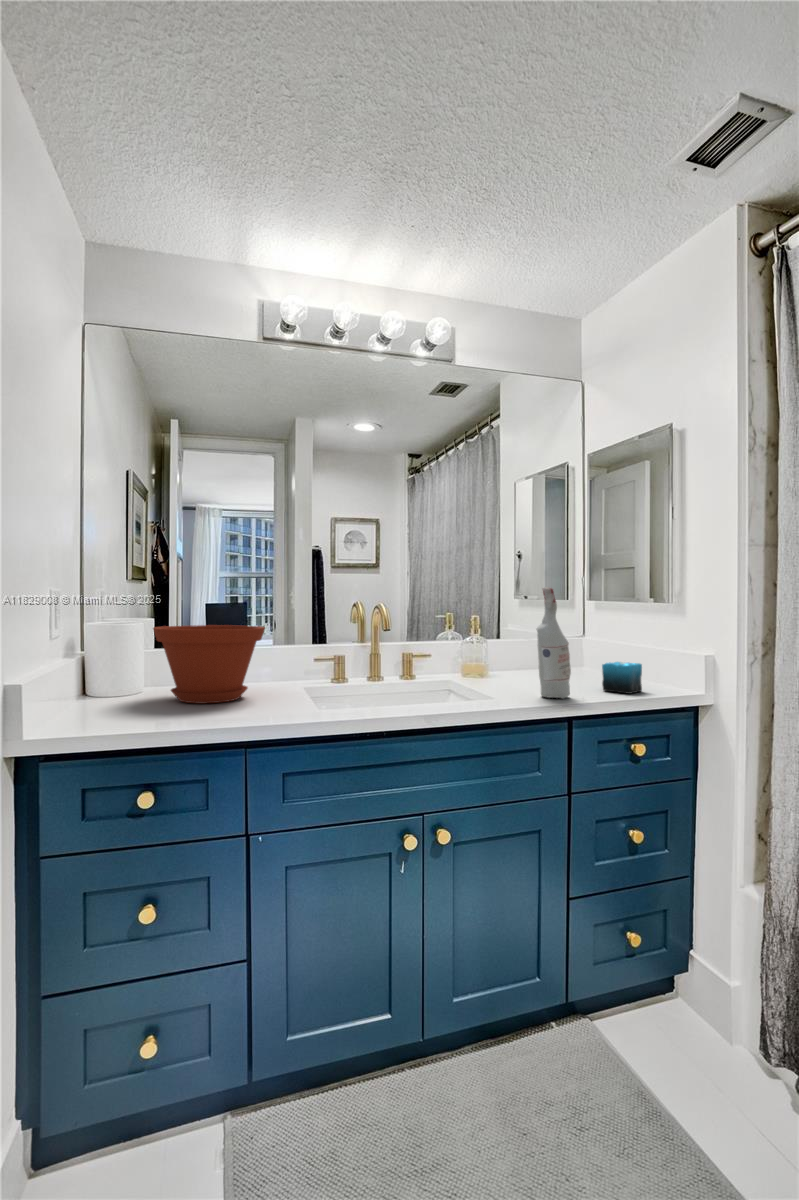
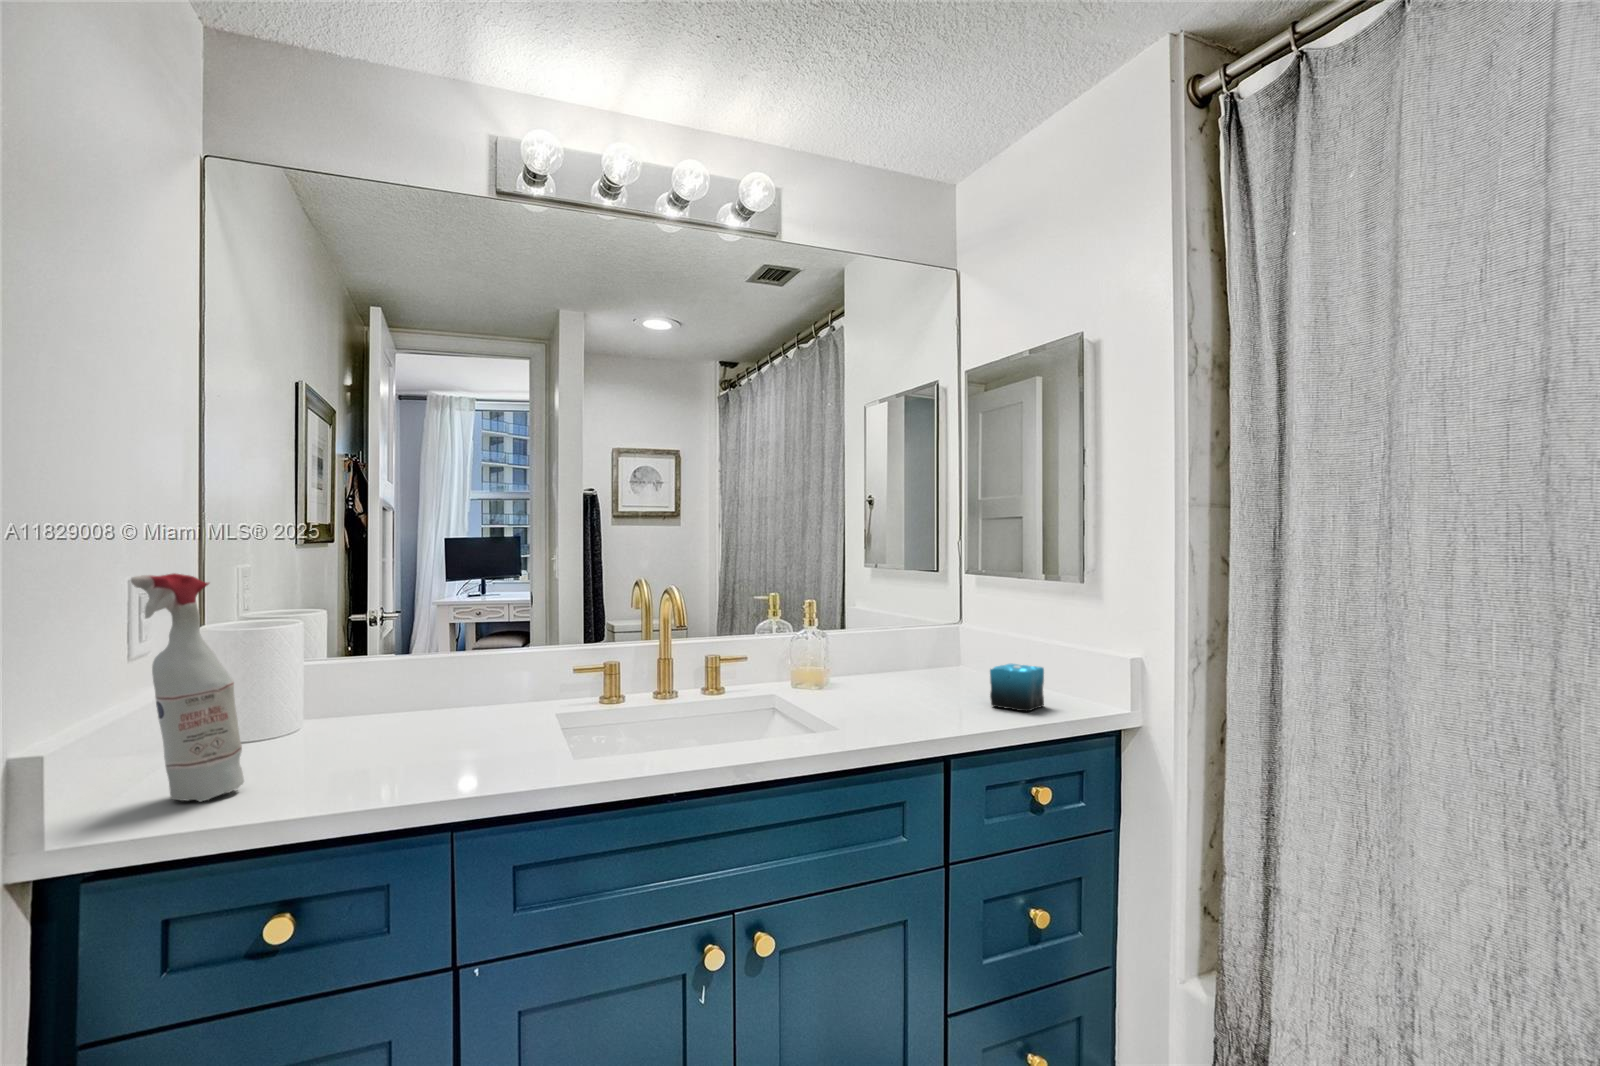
spray bottle: present [536,587,571,699] -> present [131,573,244,802]
plant pot: present [153,625,265,703] -> none [306,622,492,753]

